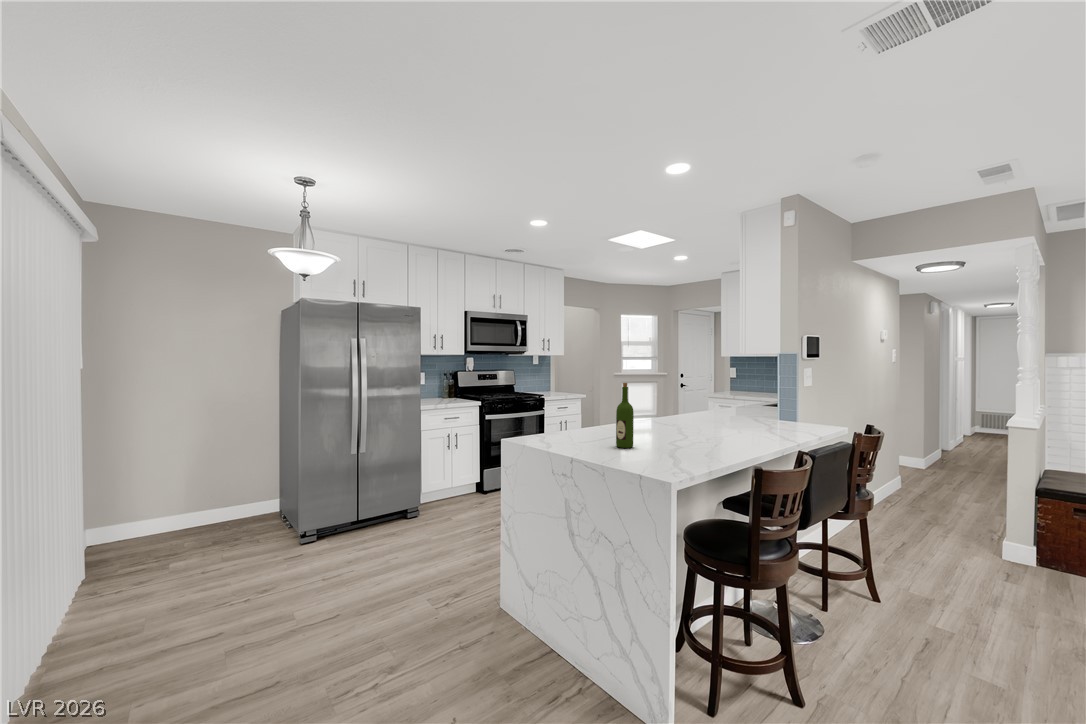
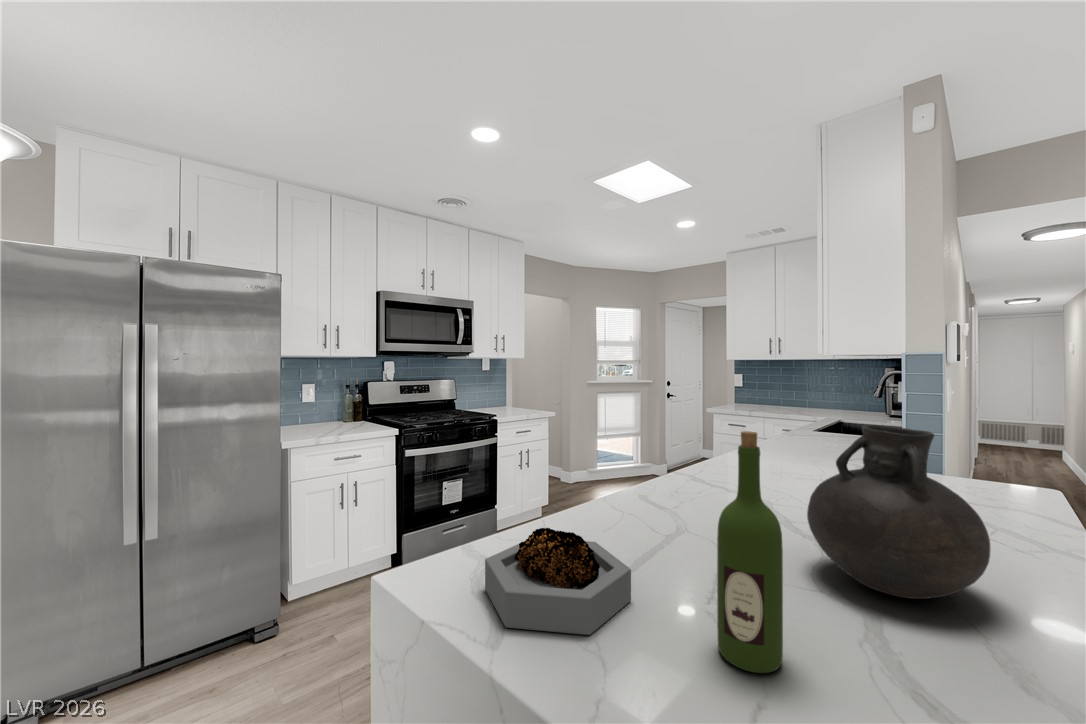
vase: none [664,385,716,442] -> present [807,425,990,599]
decorative bowl: none [548,417,596,444] -> present [485,528,631,635]

